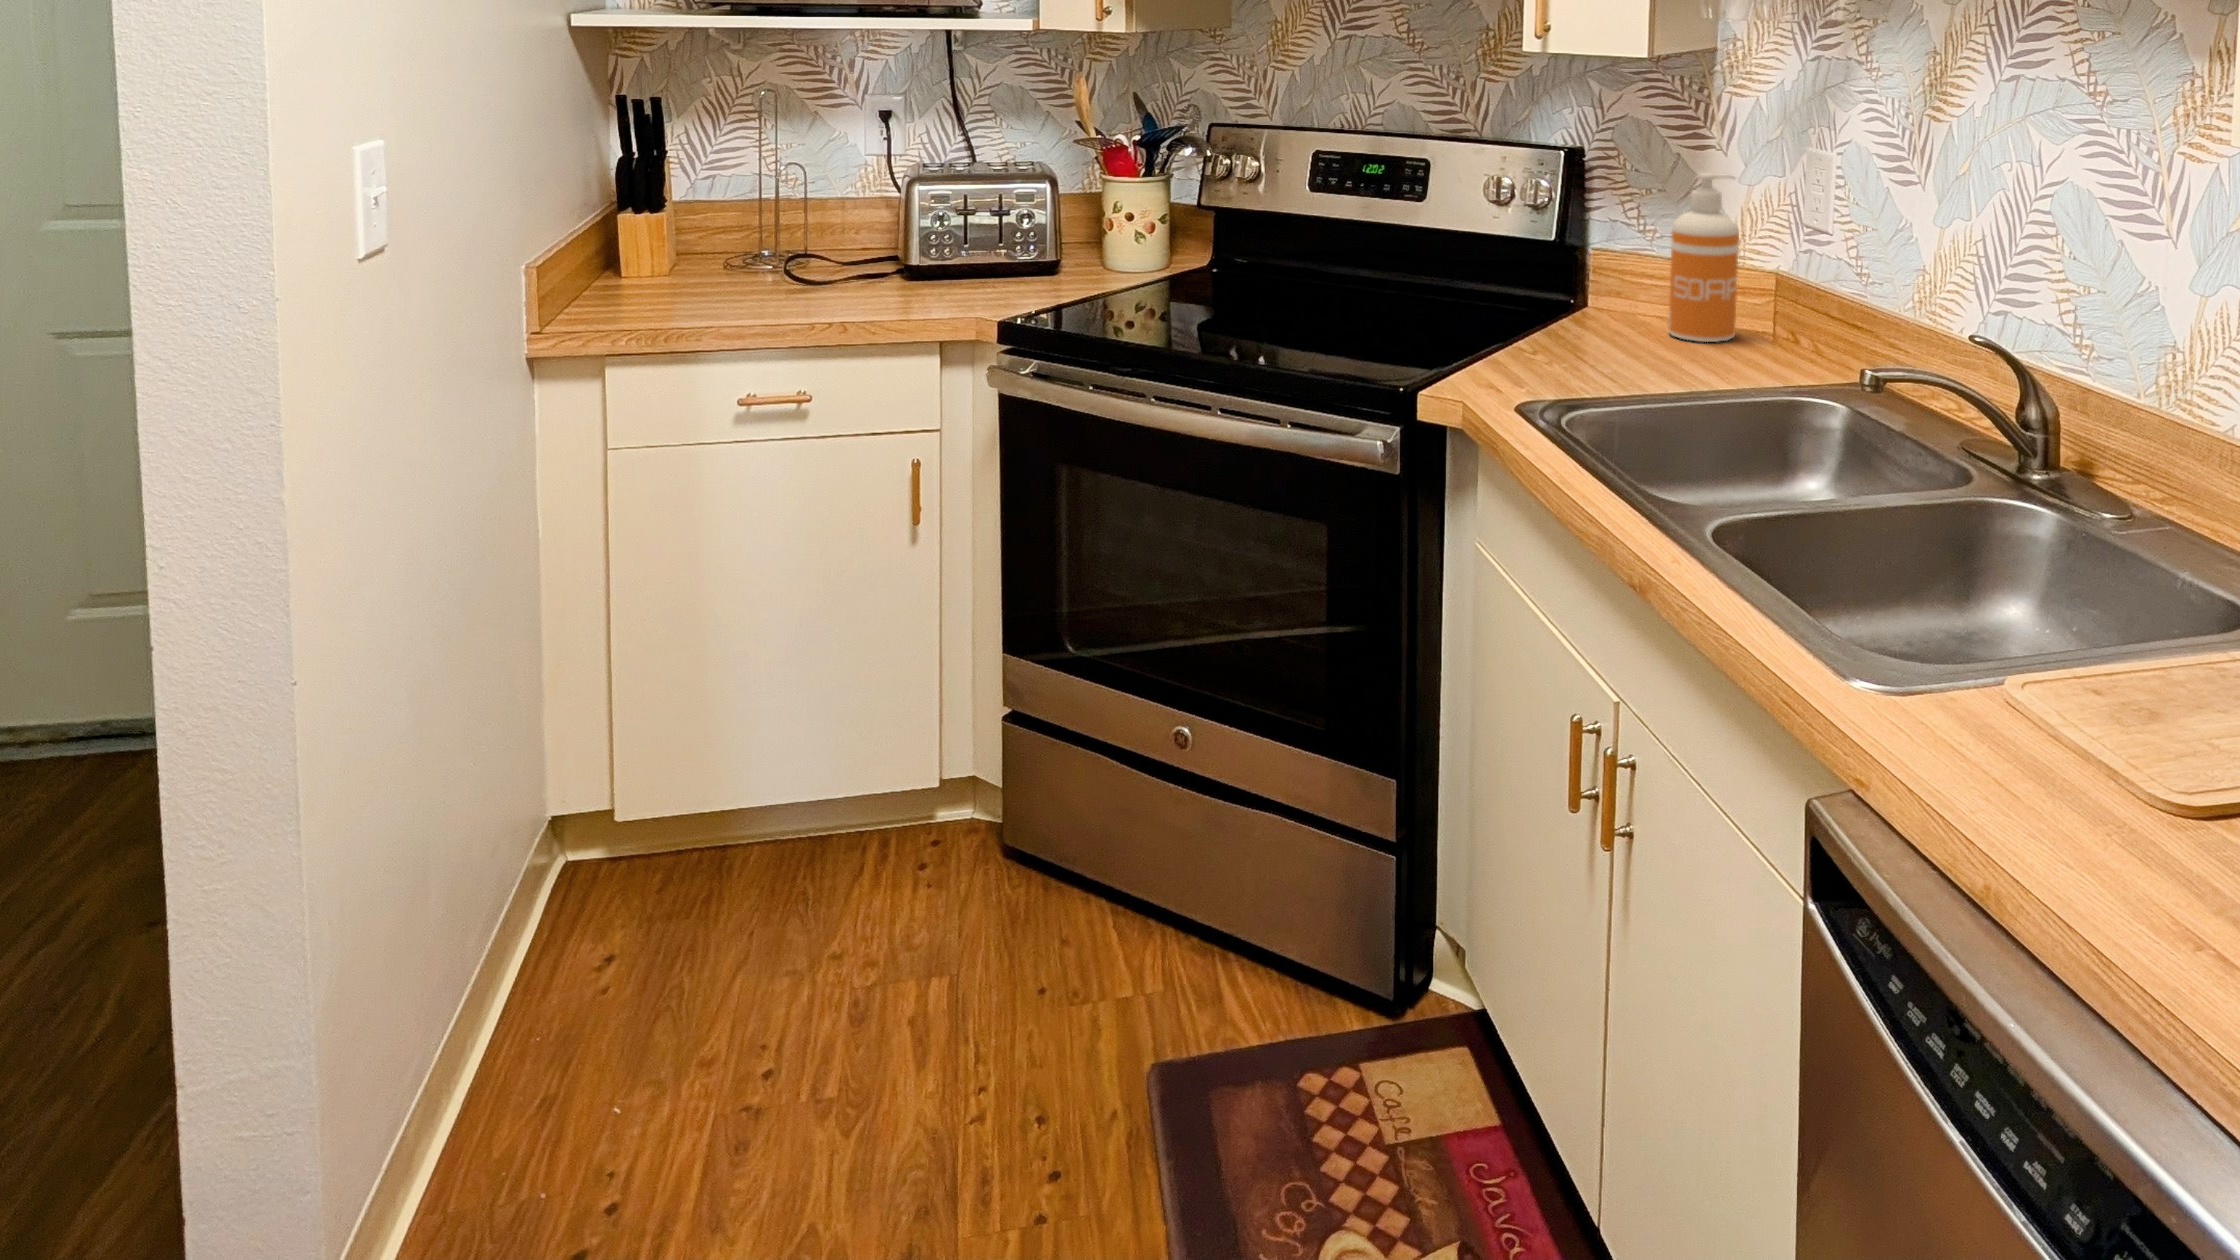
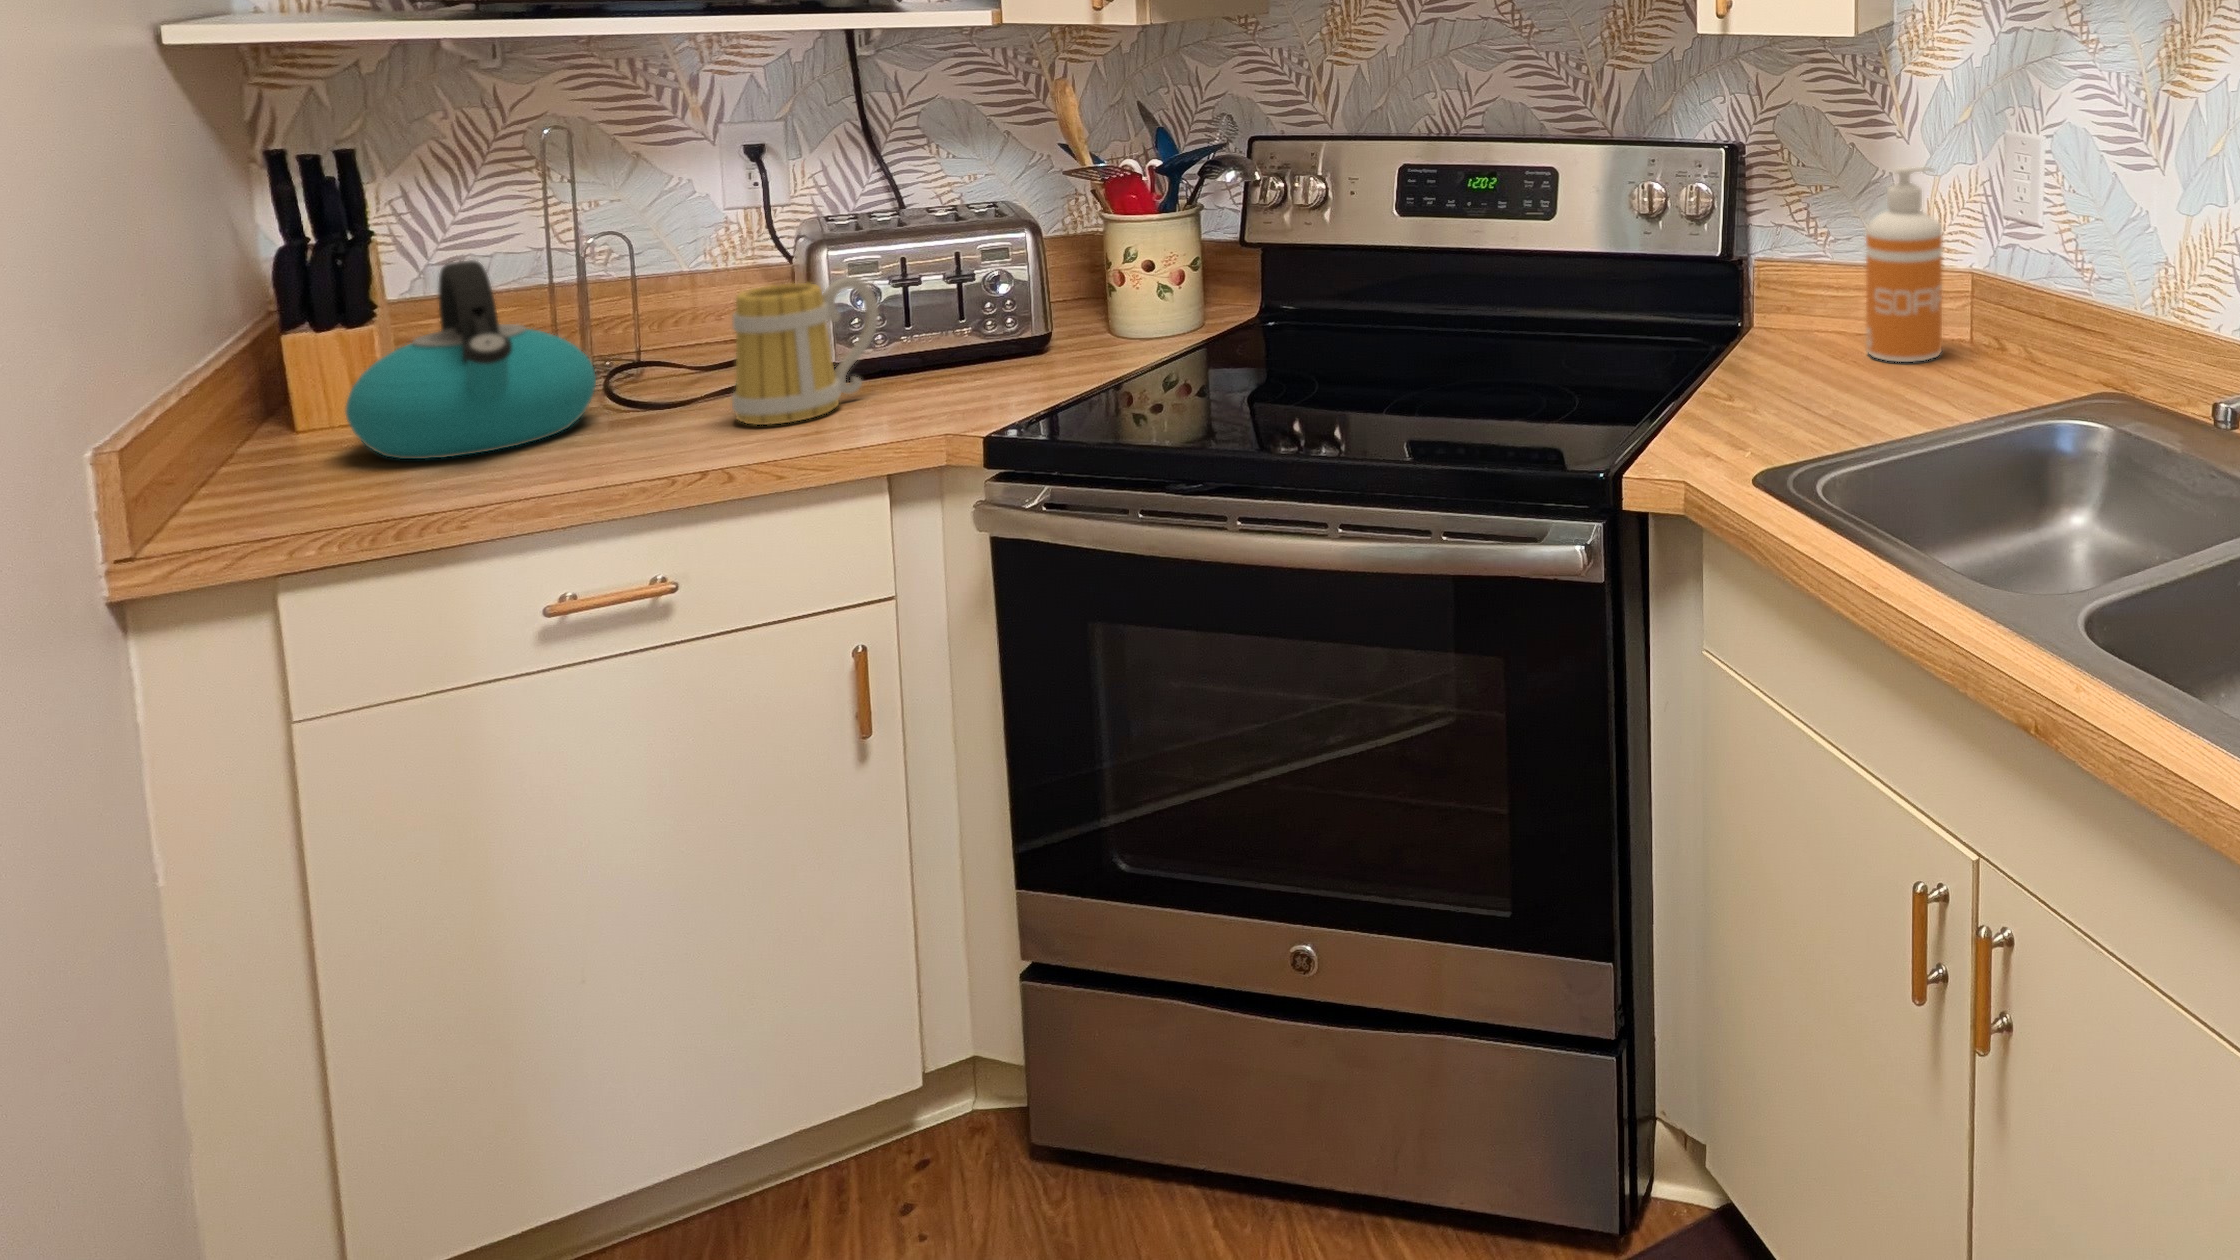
kettle: none [648,175,780,300] -> present [346,261,596,459]
mug: none [854,205,946,301] -> present [732,277,879,425]

